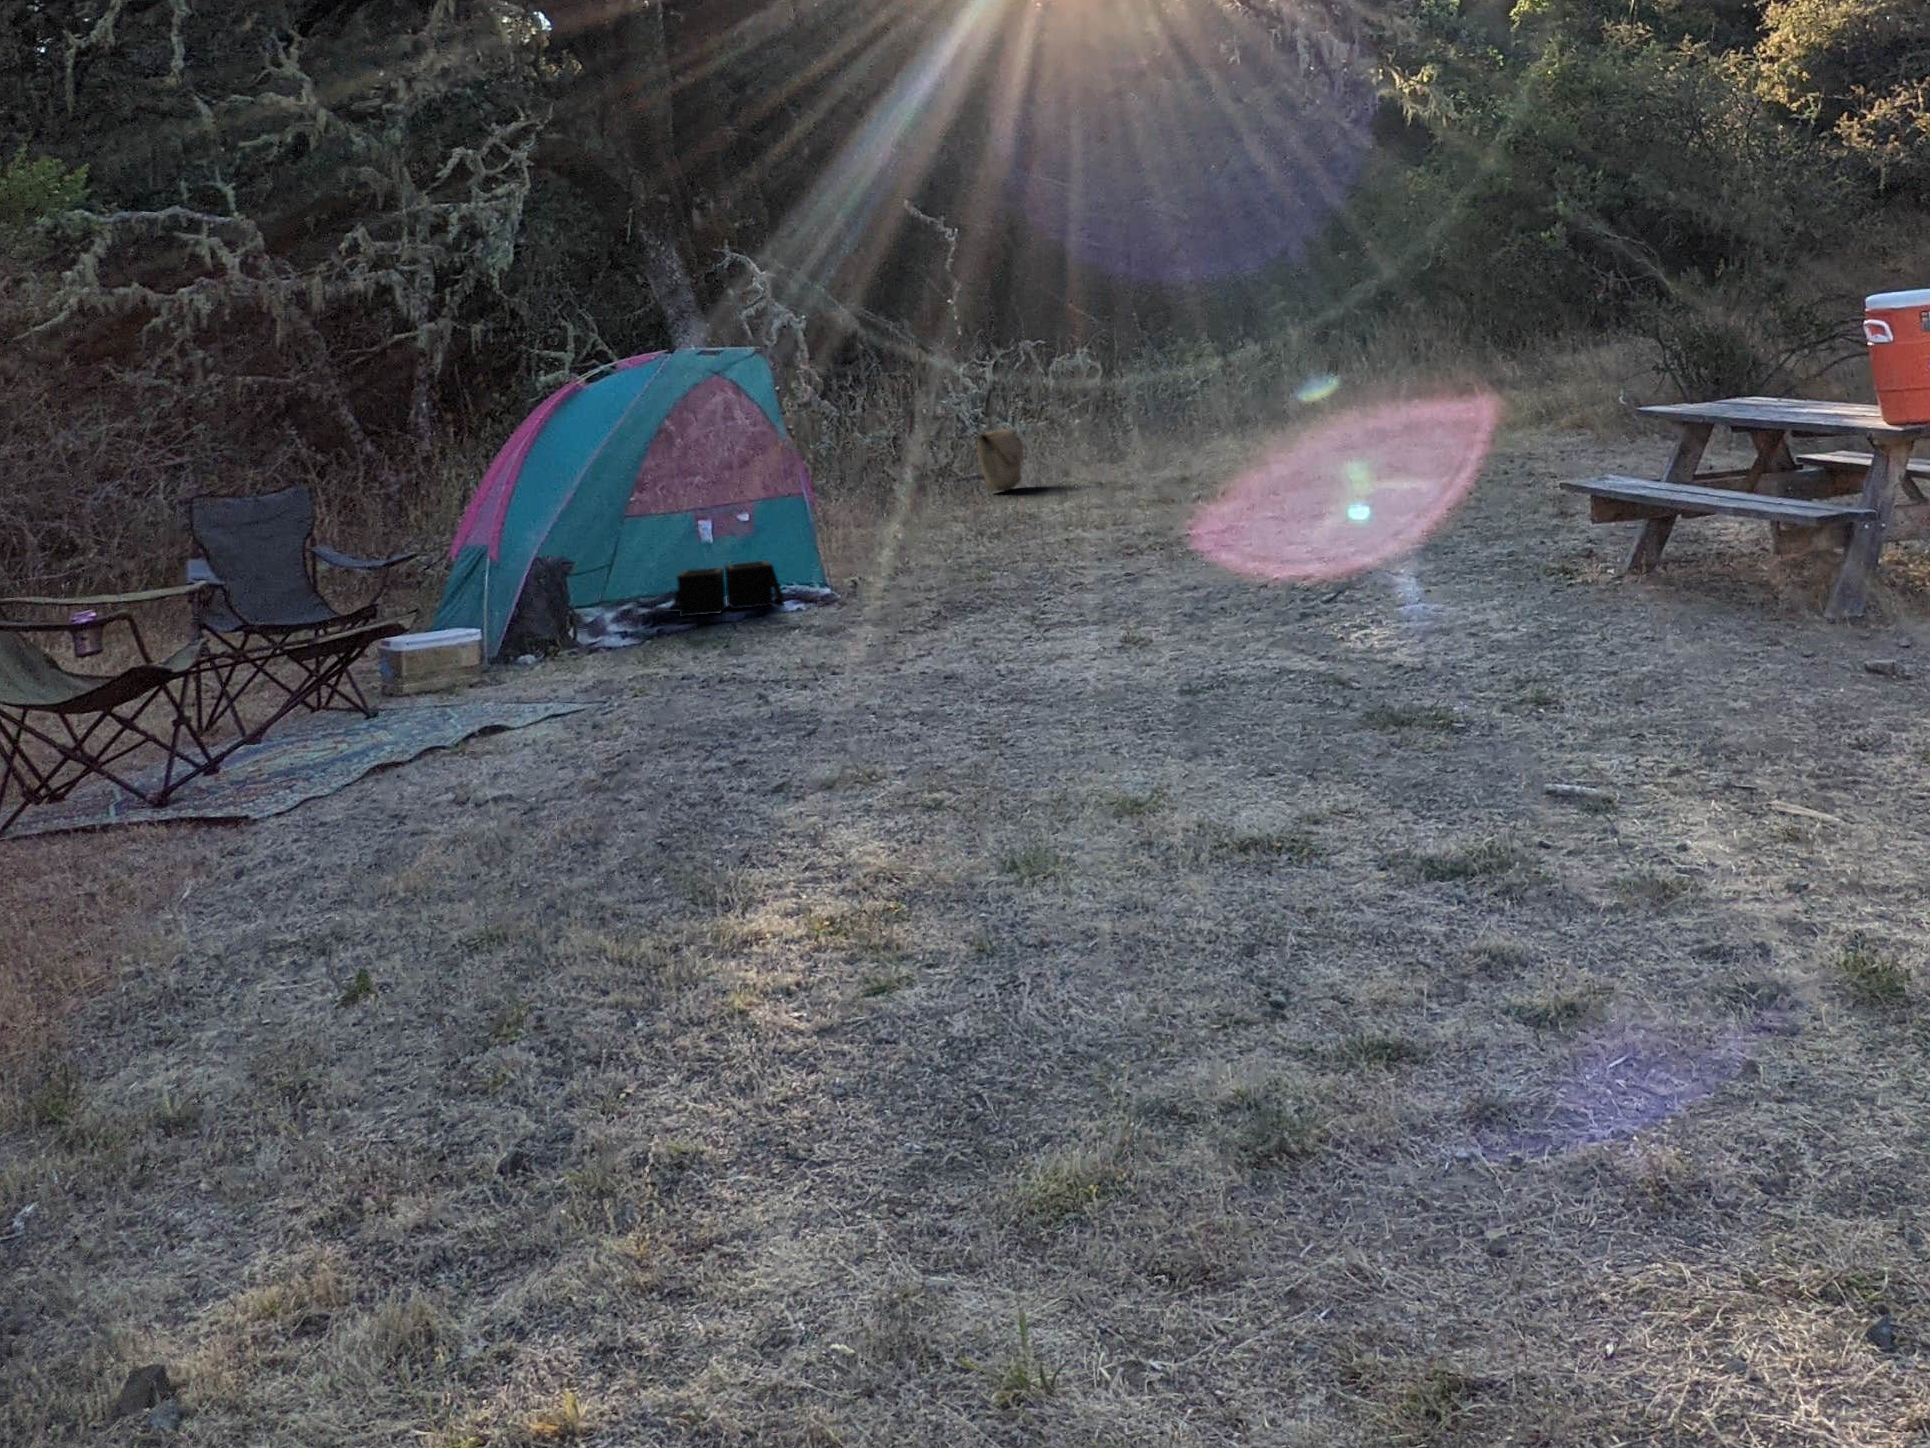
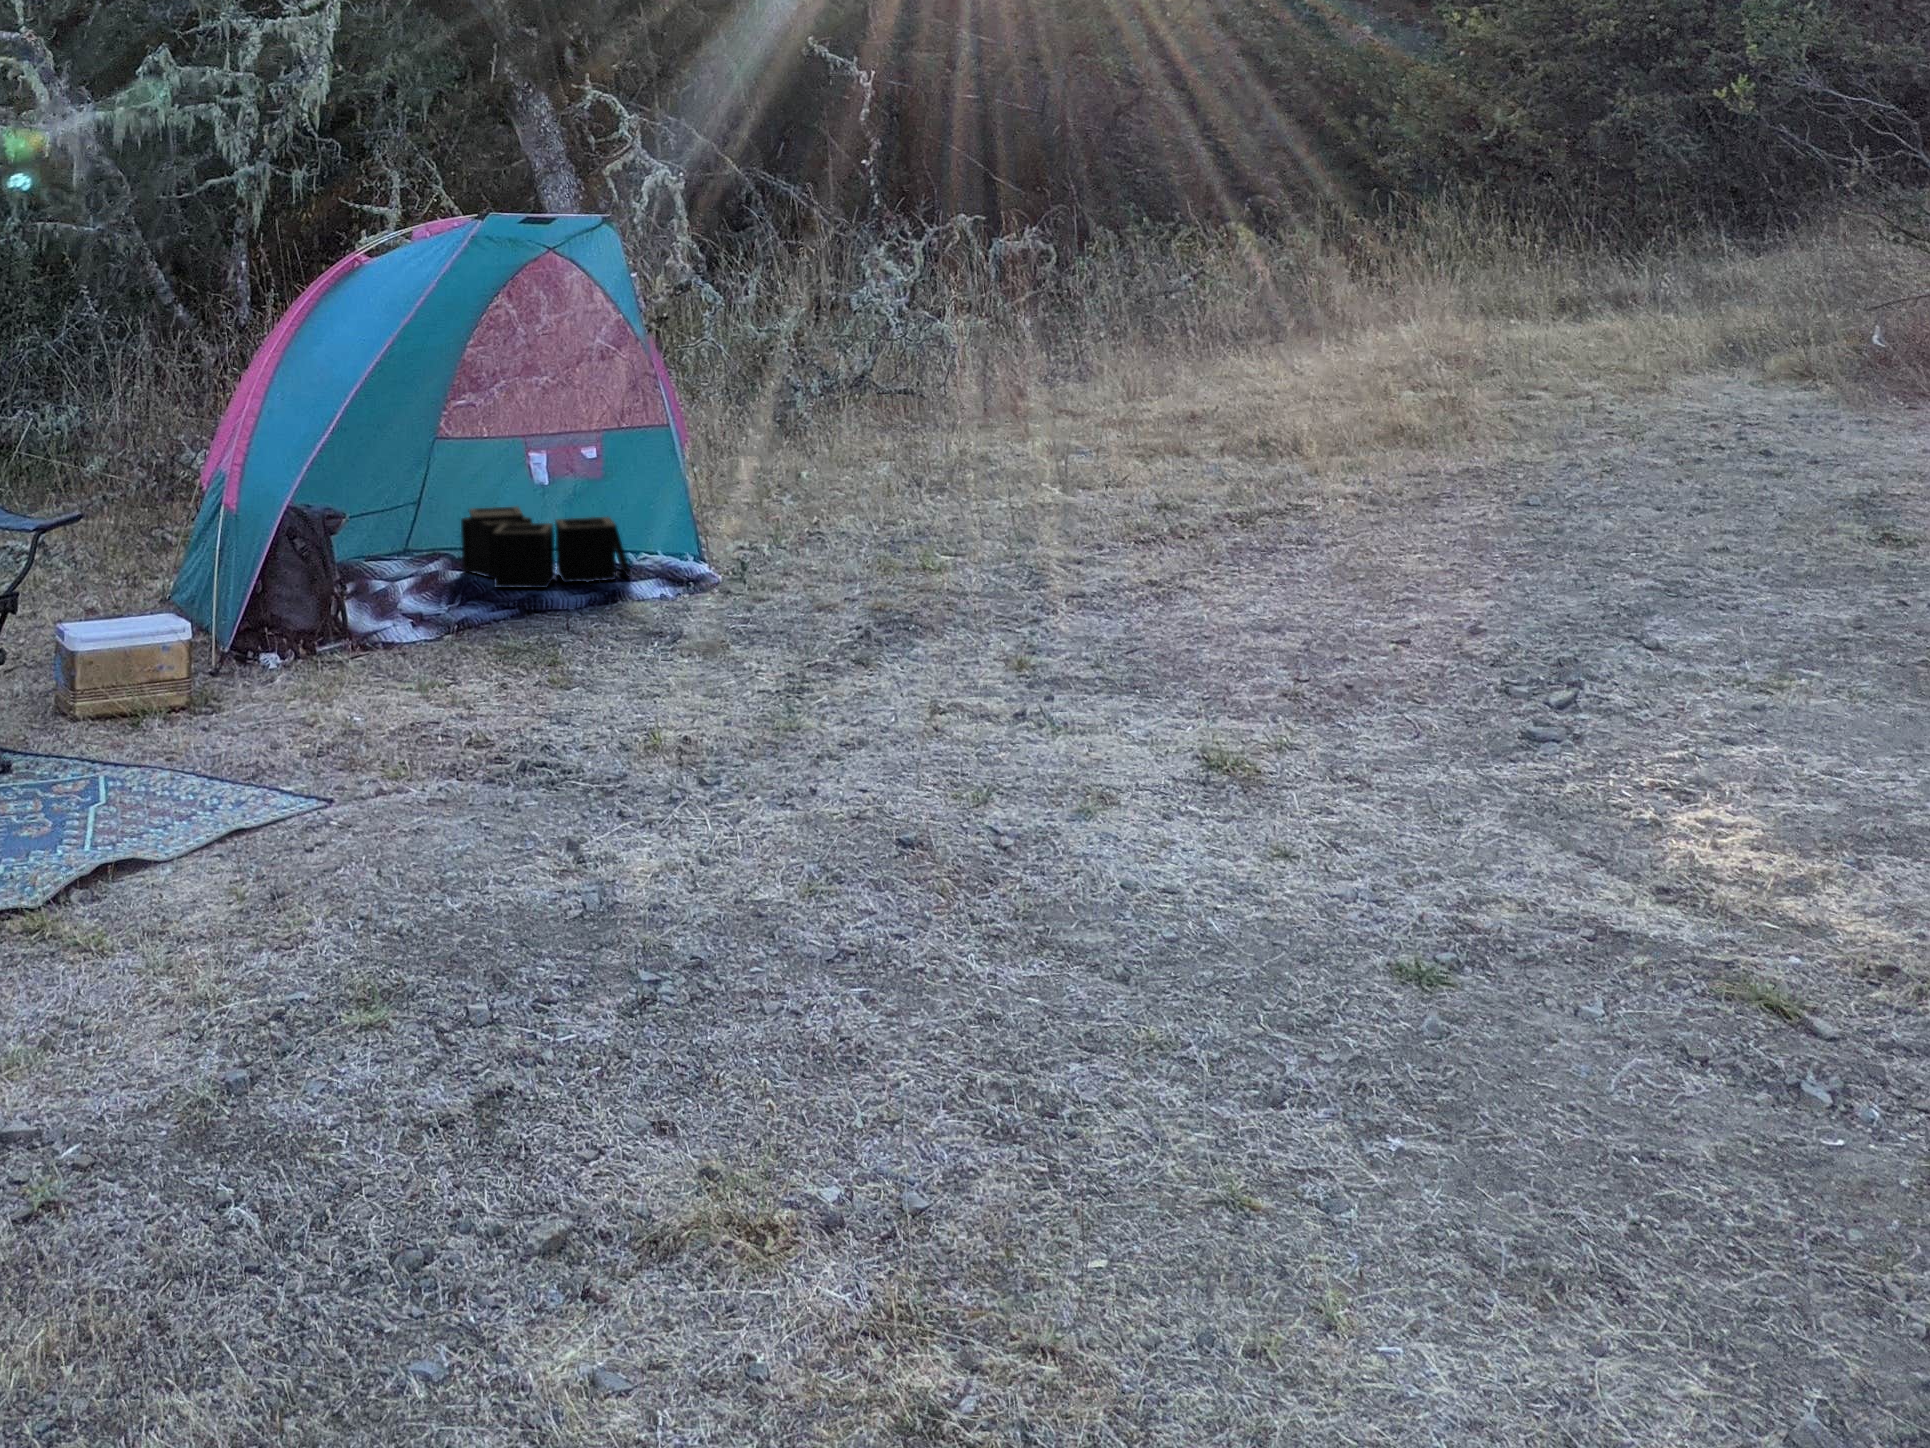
bag: present [977,429,1024,491] -> none [881,334,939,413]

